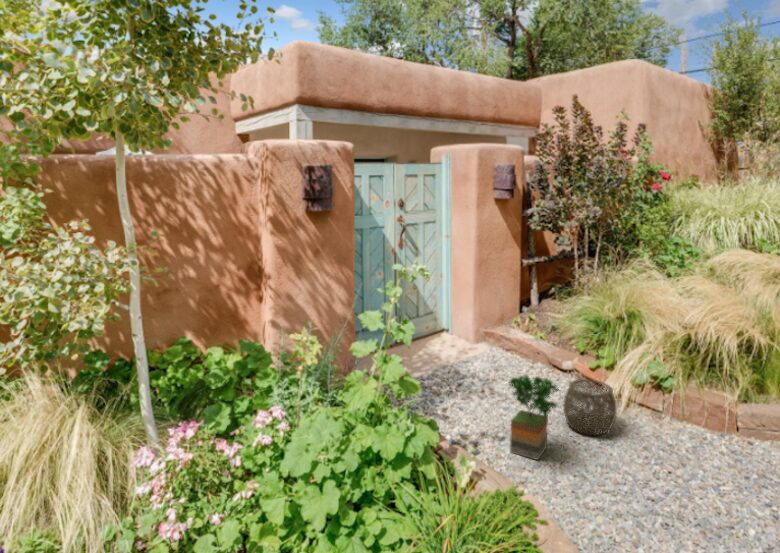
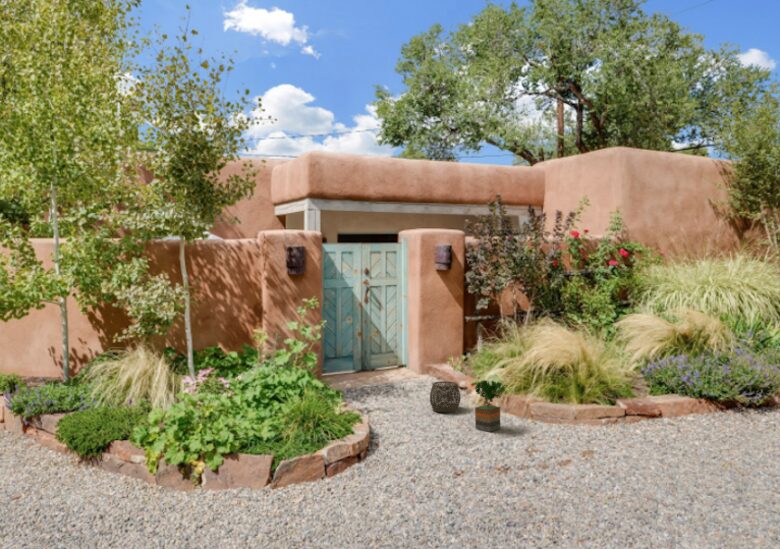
potted tree: present [508,375,559,460] -> present [475,380,505,432]

